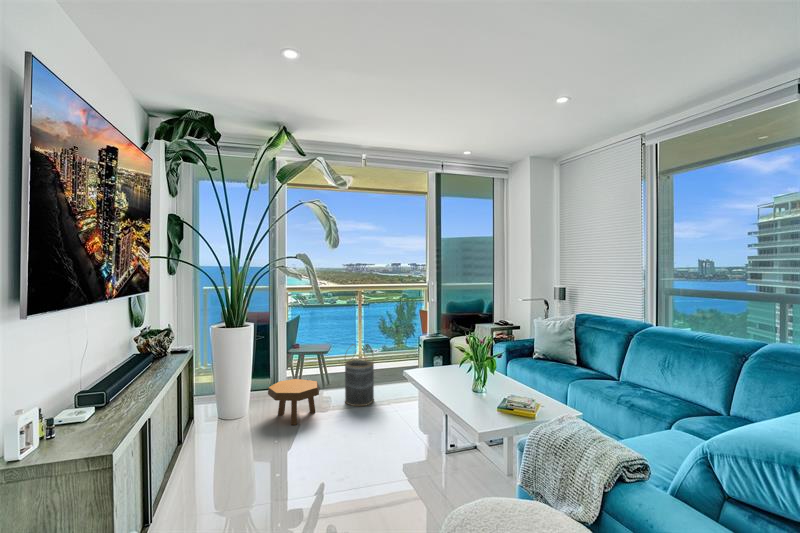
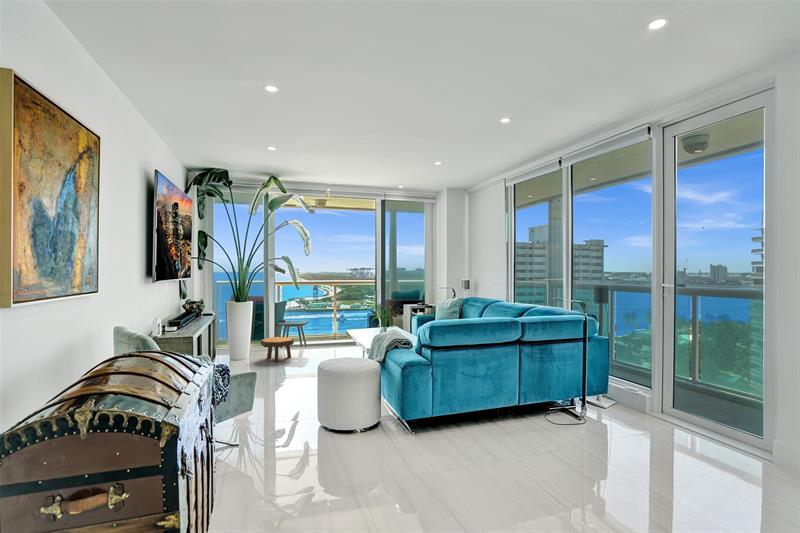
basket: present [345,344,374,406] -> none [311,316,331,355]

